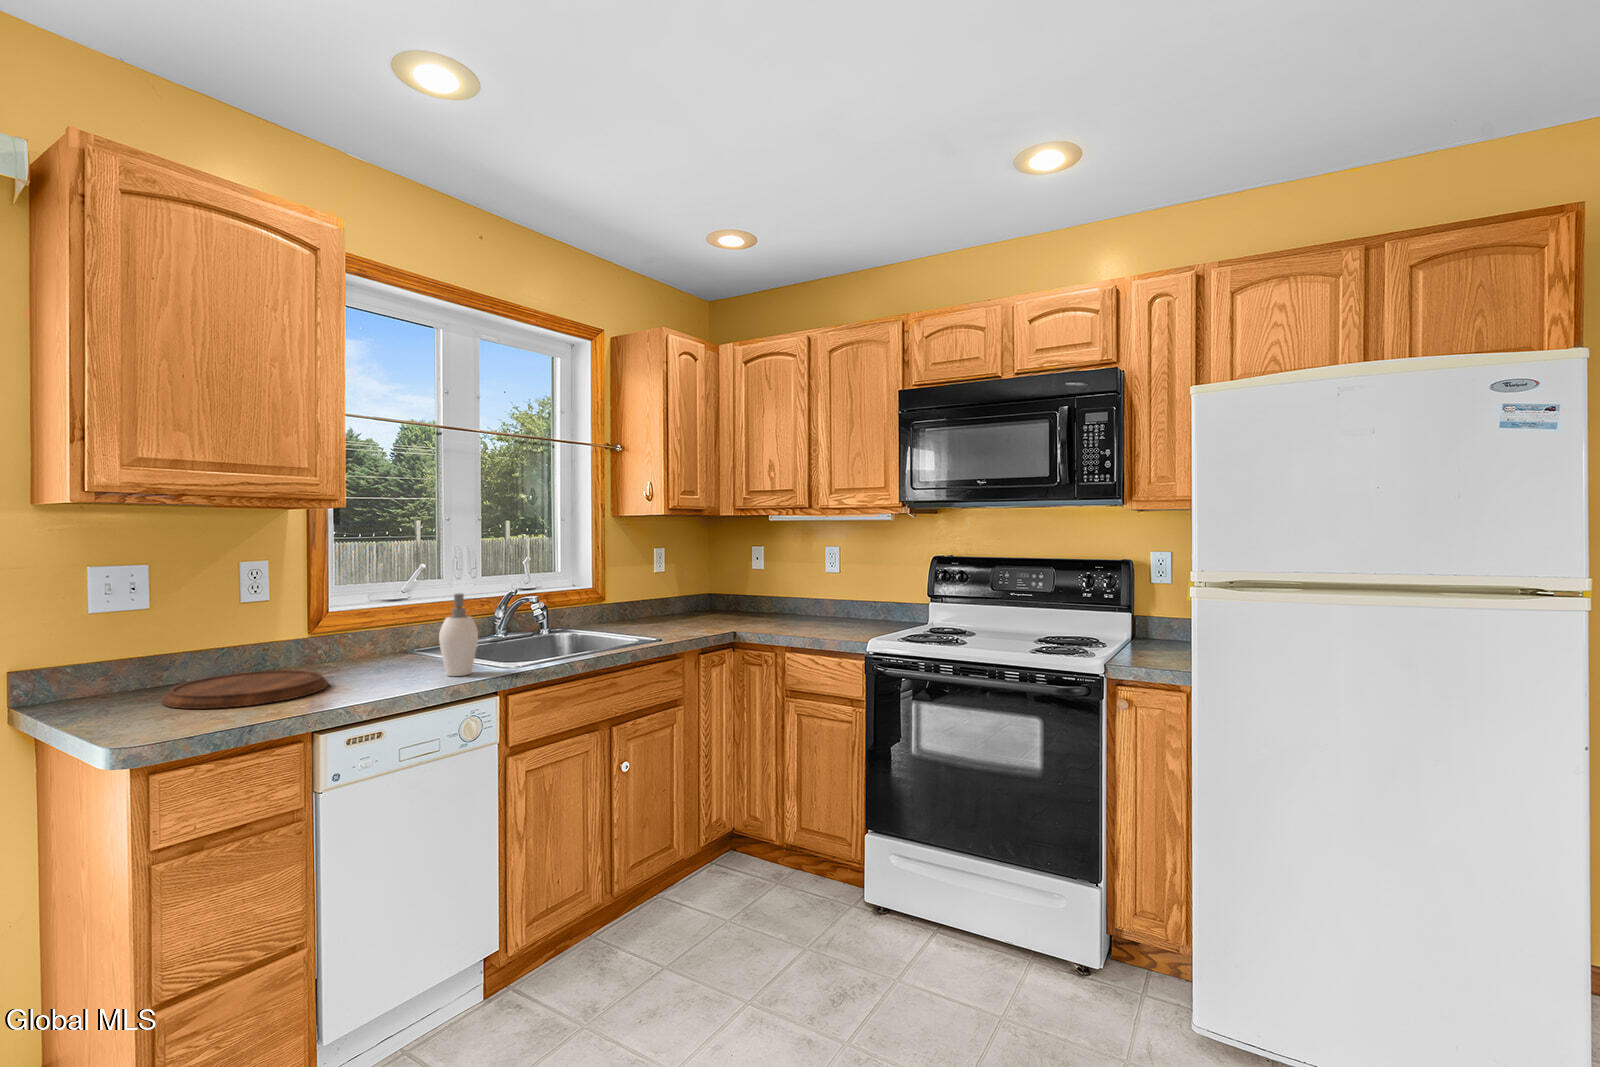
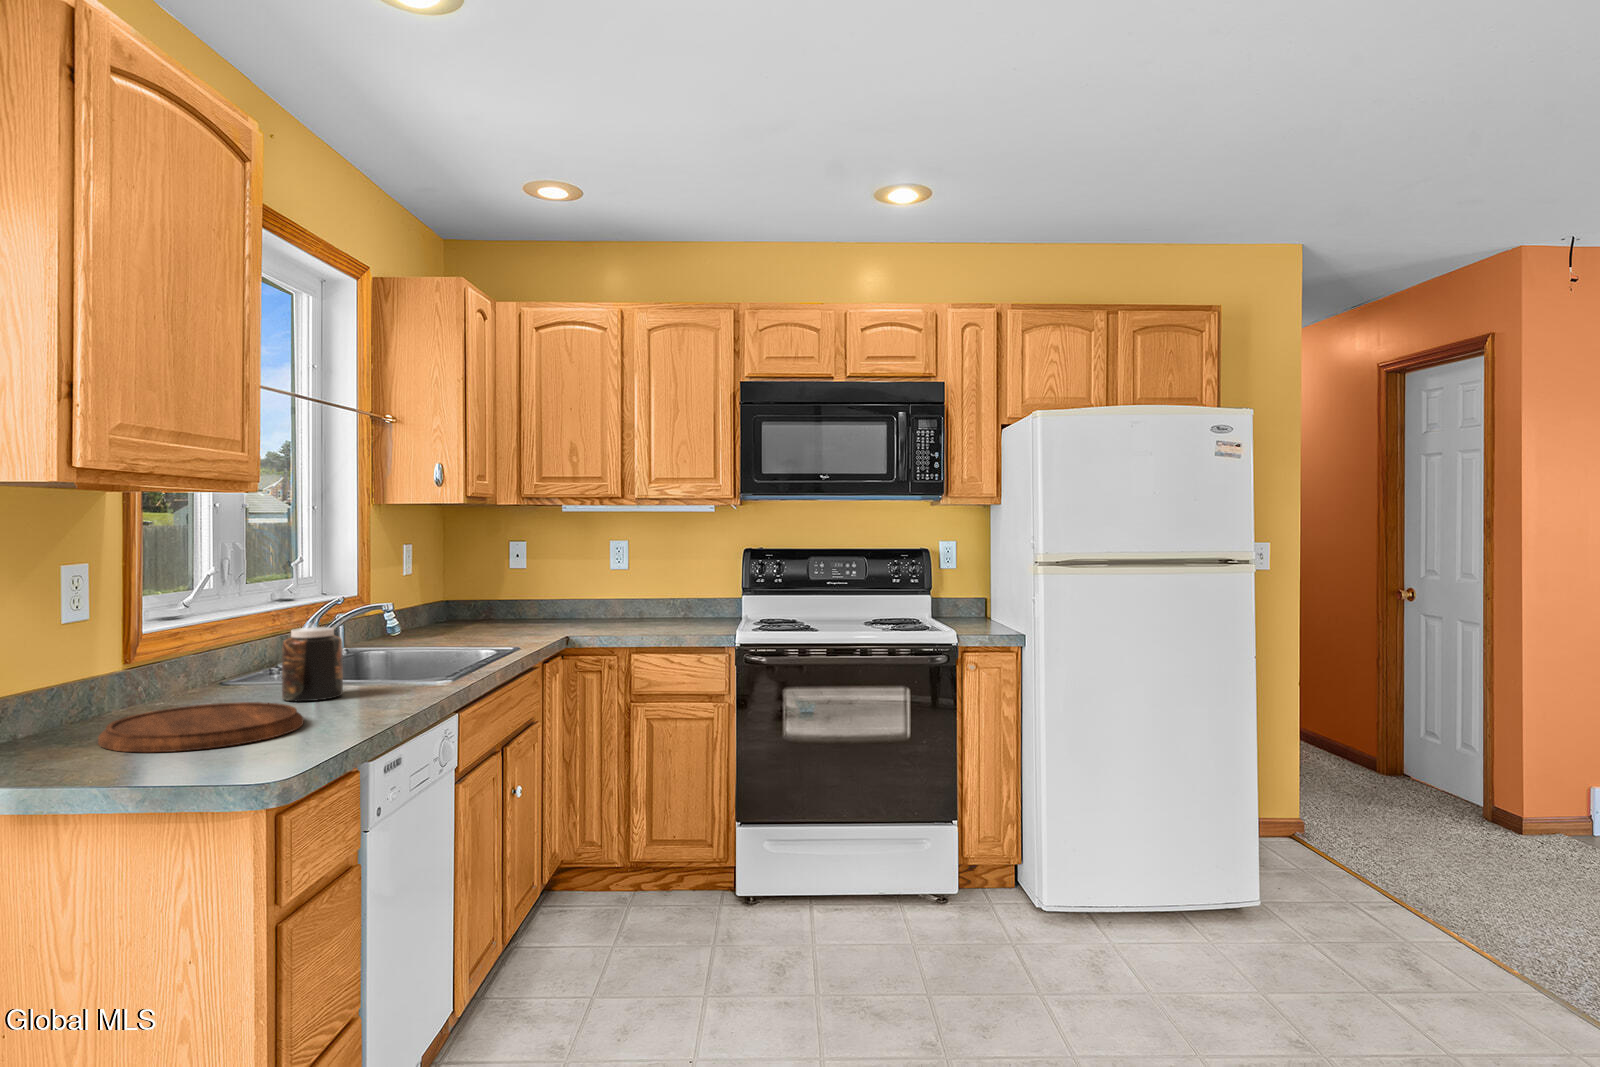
soap dispenser: present [439,593,478,676] -> none [384,596,438,695]
jar: none [375,615,423,674] -> present [282,627,343,701]

